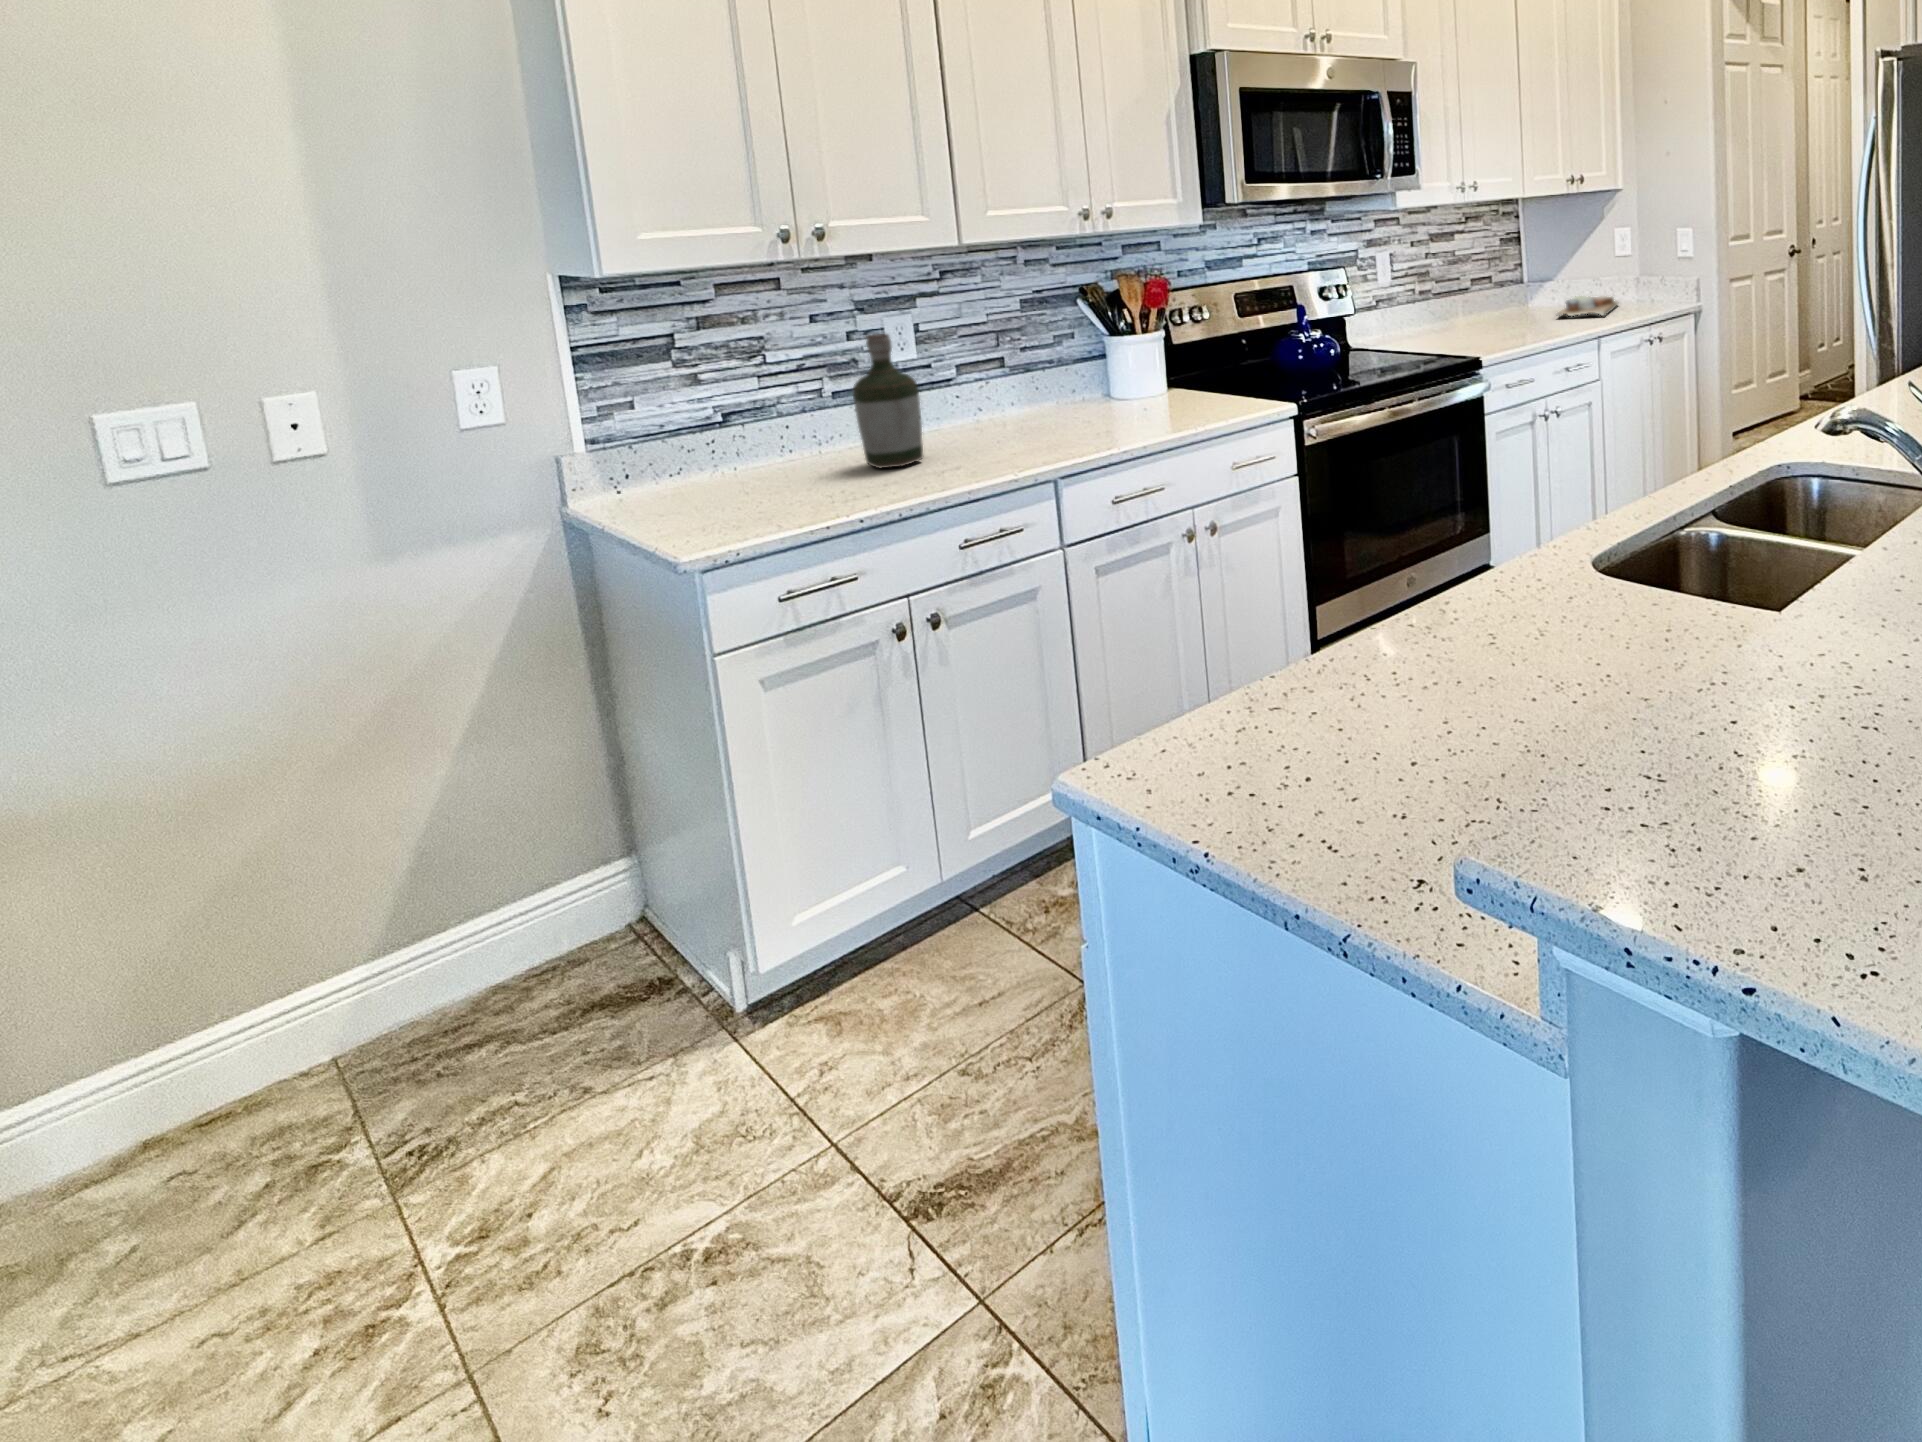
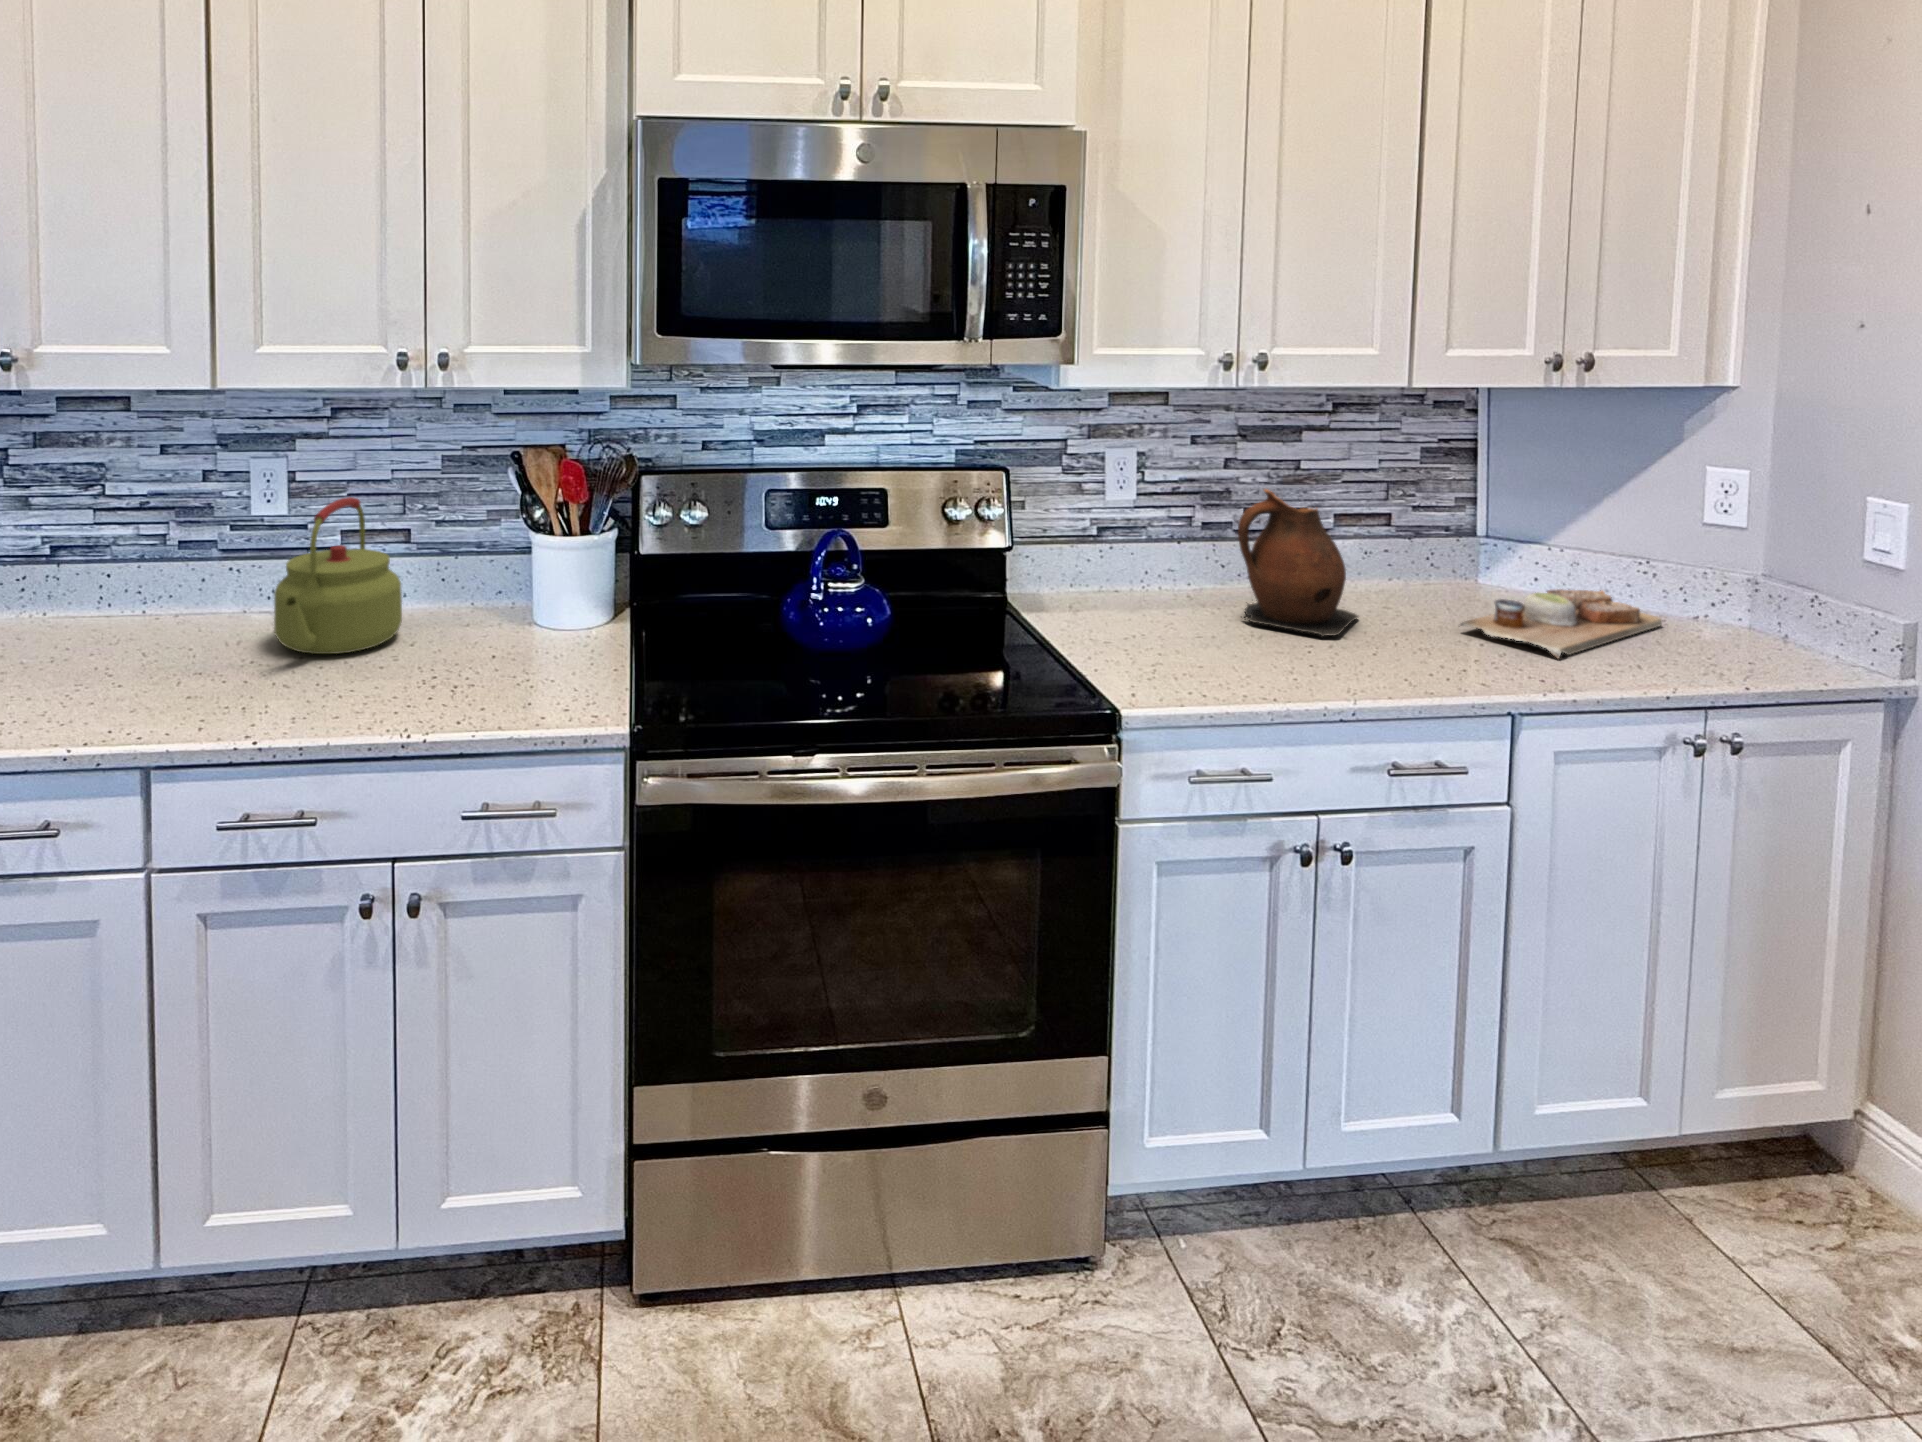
ceramic pitcher: none [1457,260,1517,331] -> present [1238,489,1358,637]
kettle: none [965,325,1061,433] -> present [274,497,402,654]
bottle: present [853,334,923,468] -> none [46,498,140,681]

